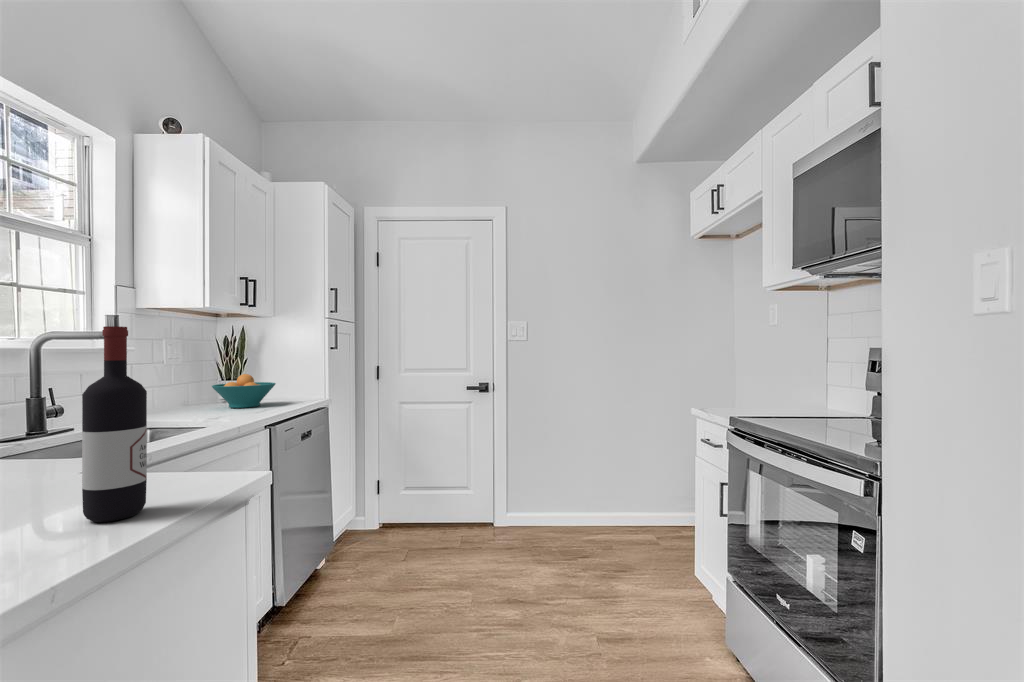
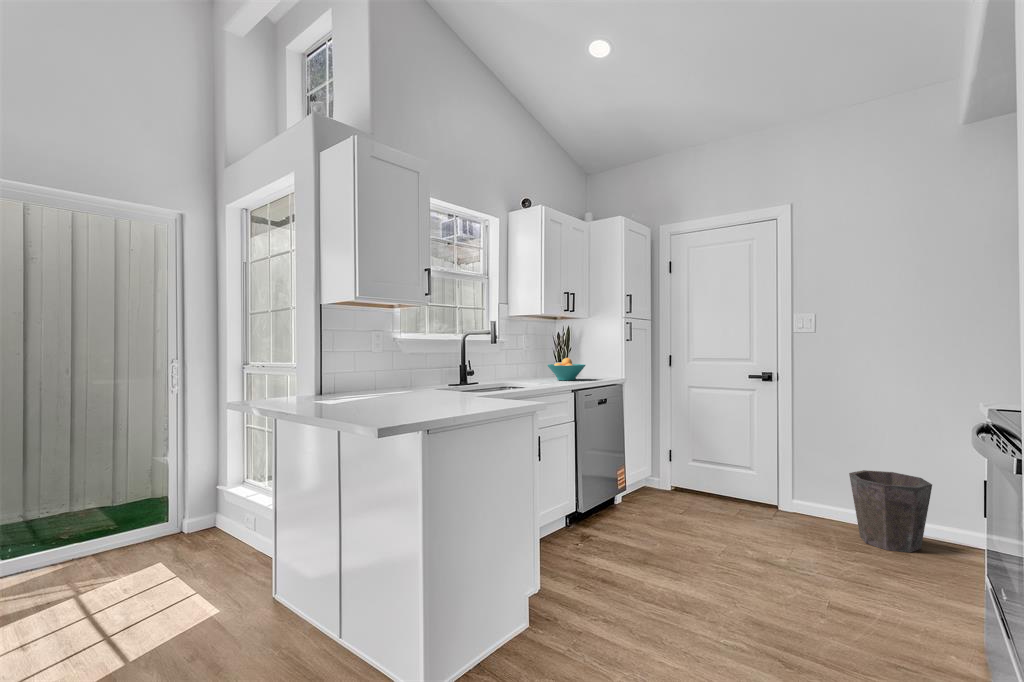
wine bottle: present [82,326,147,522] -> none [468,331,488,407]
waste bin: none [567,471,631,549] -> present [849,470,932,552]

